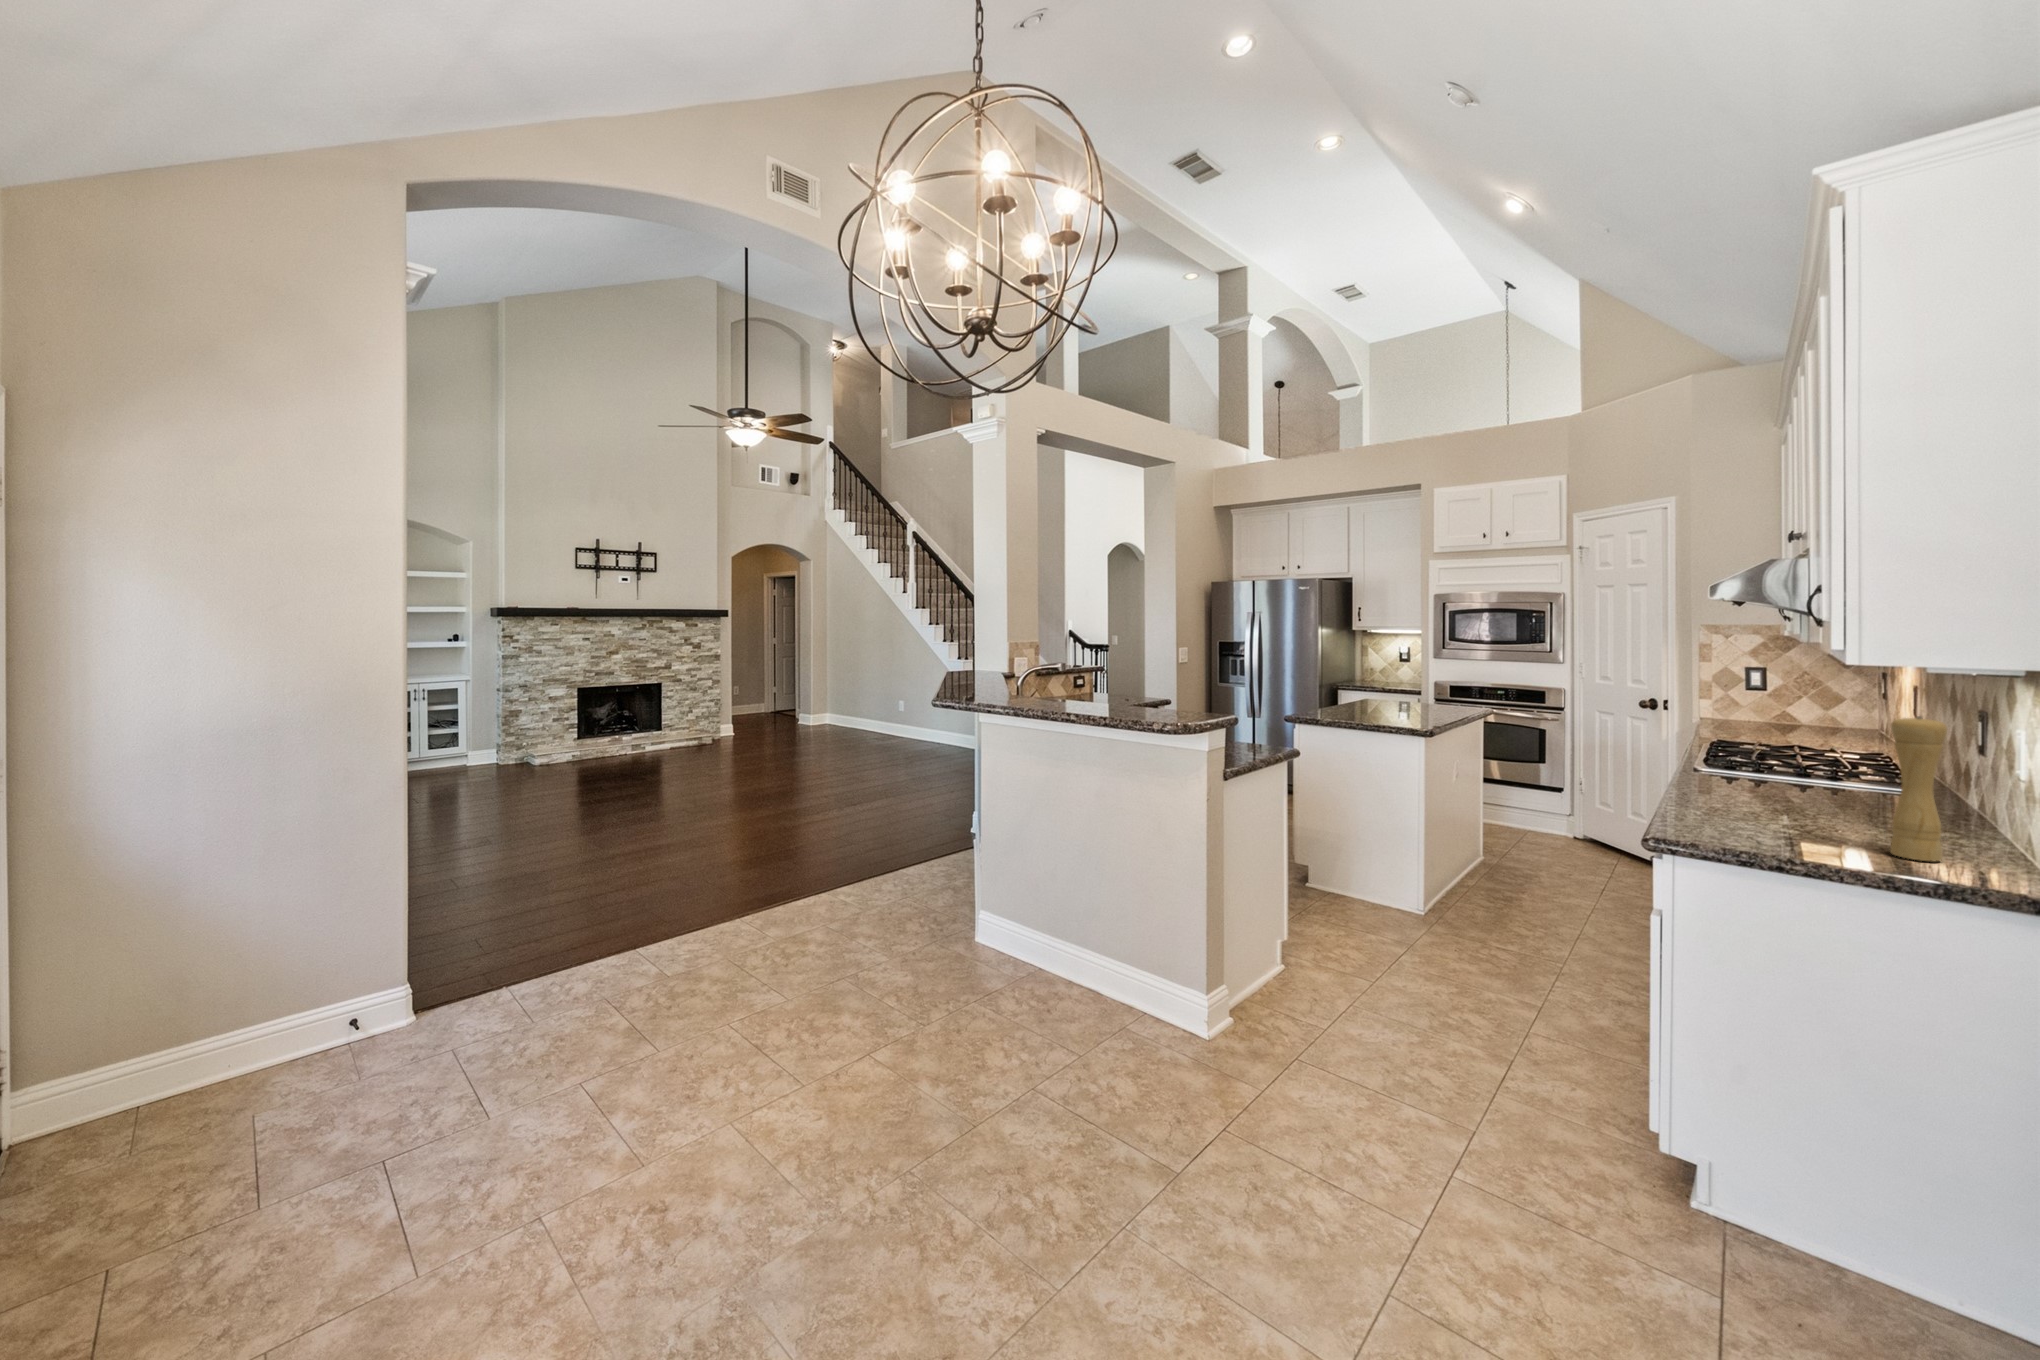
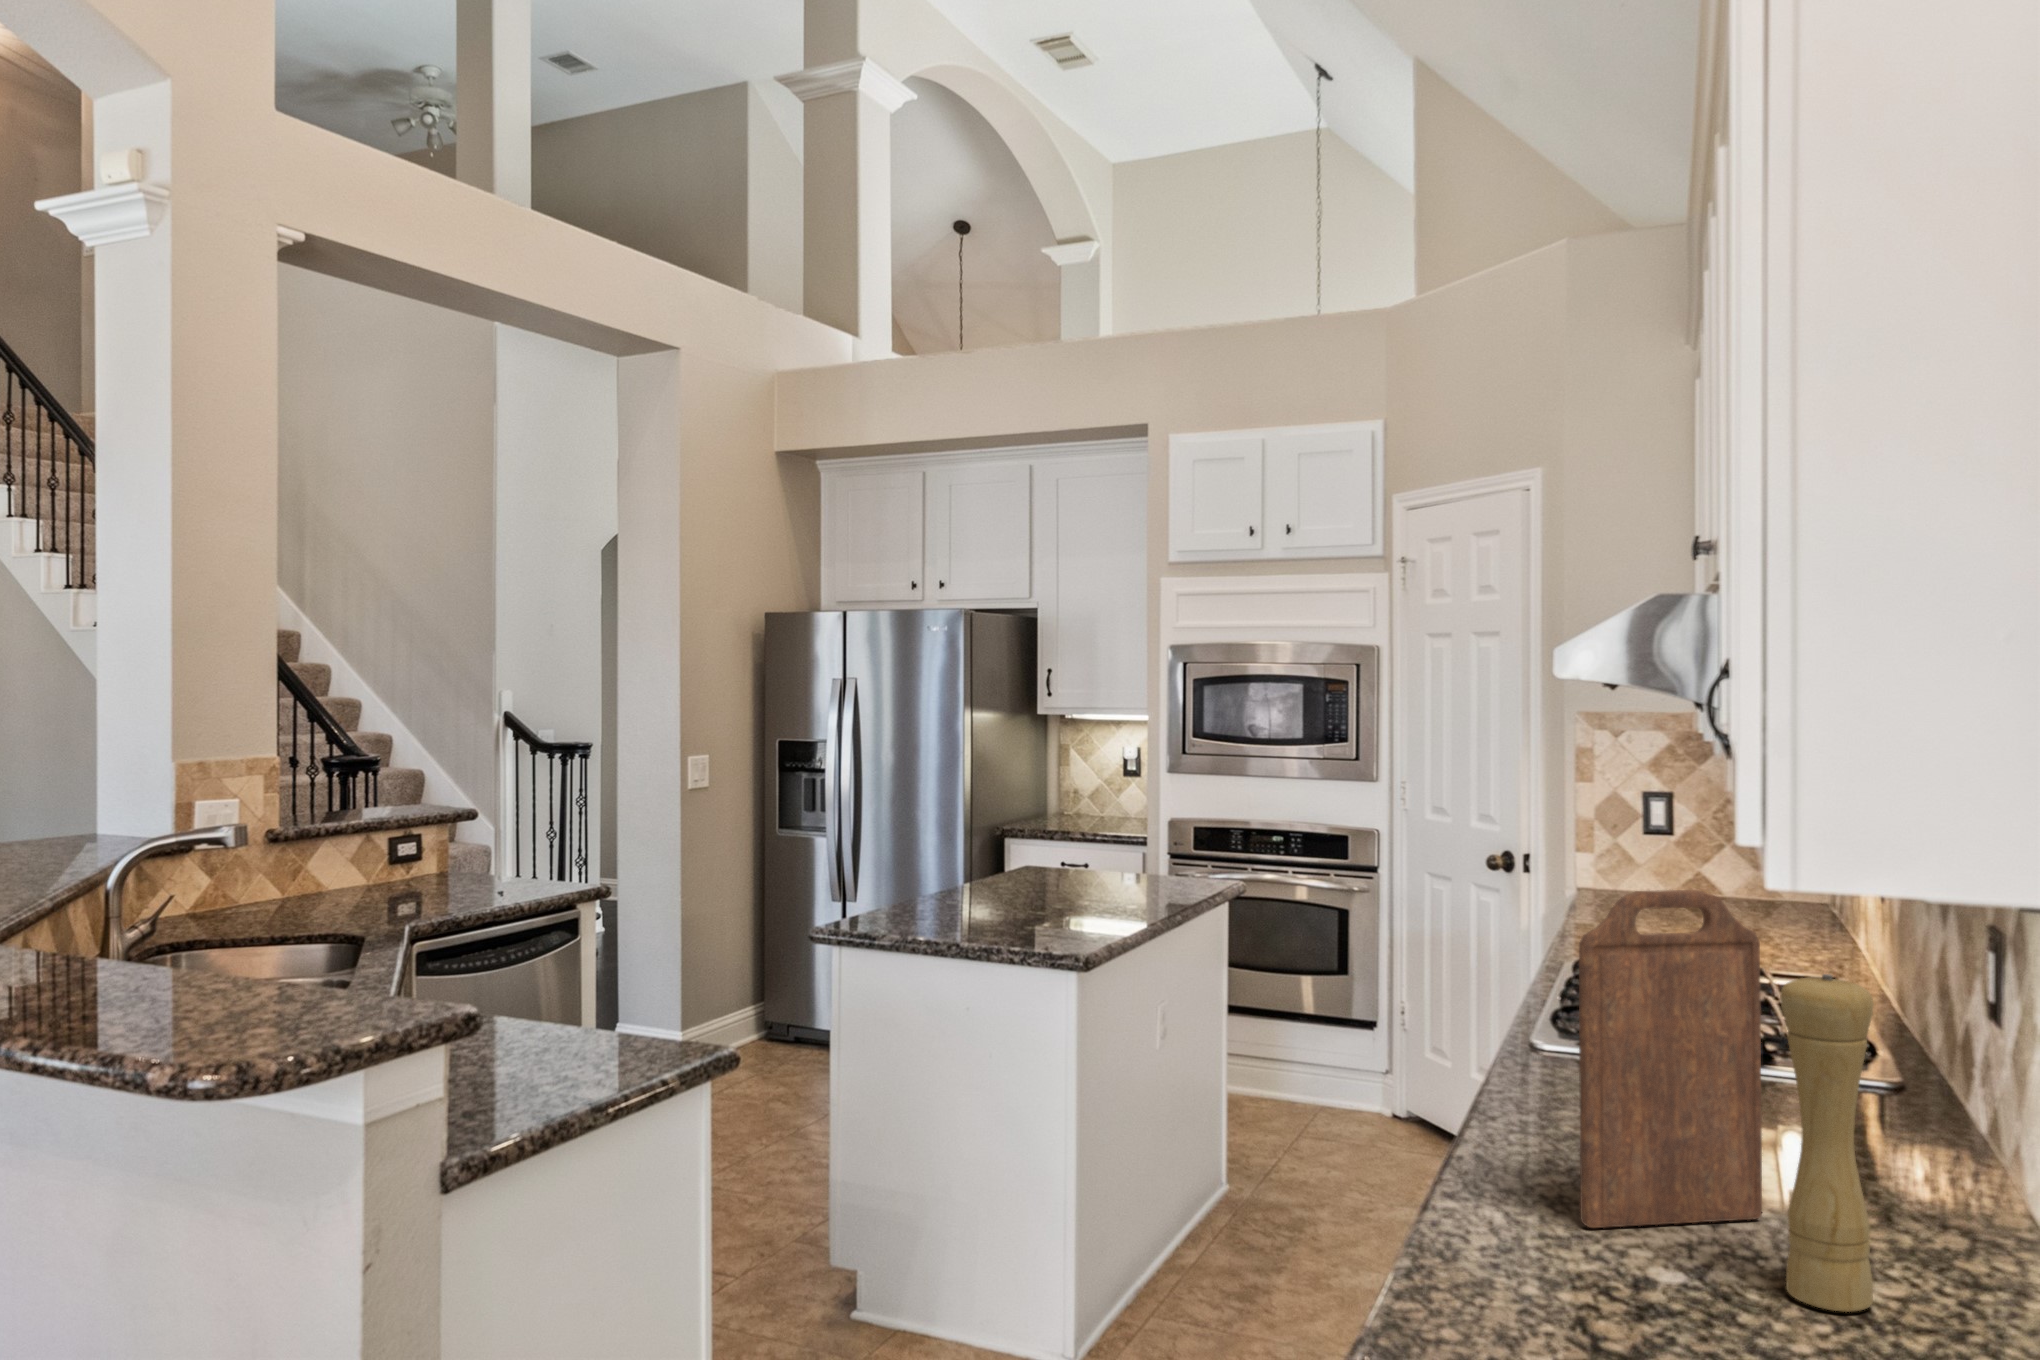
cutting board: none [1765,685,1871,834] -> present [1579,890,1762,1228]

